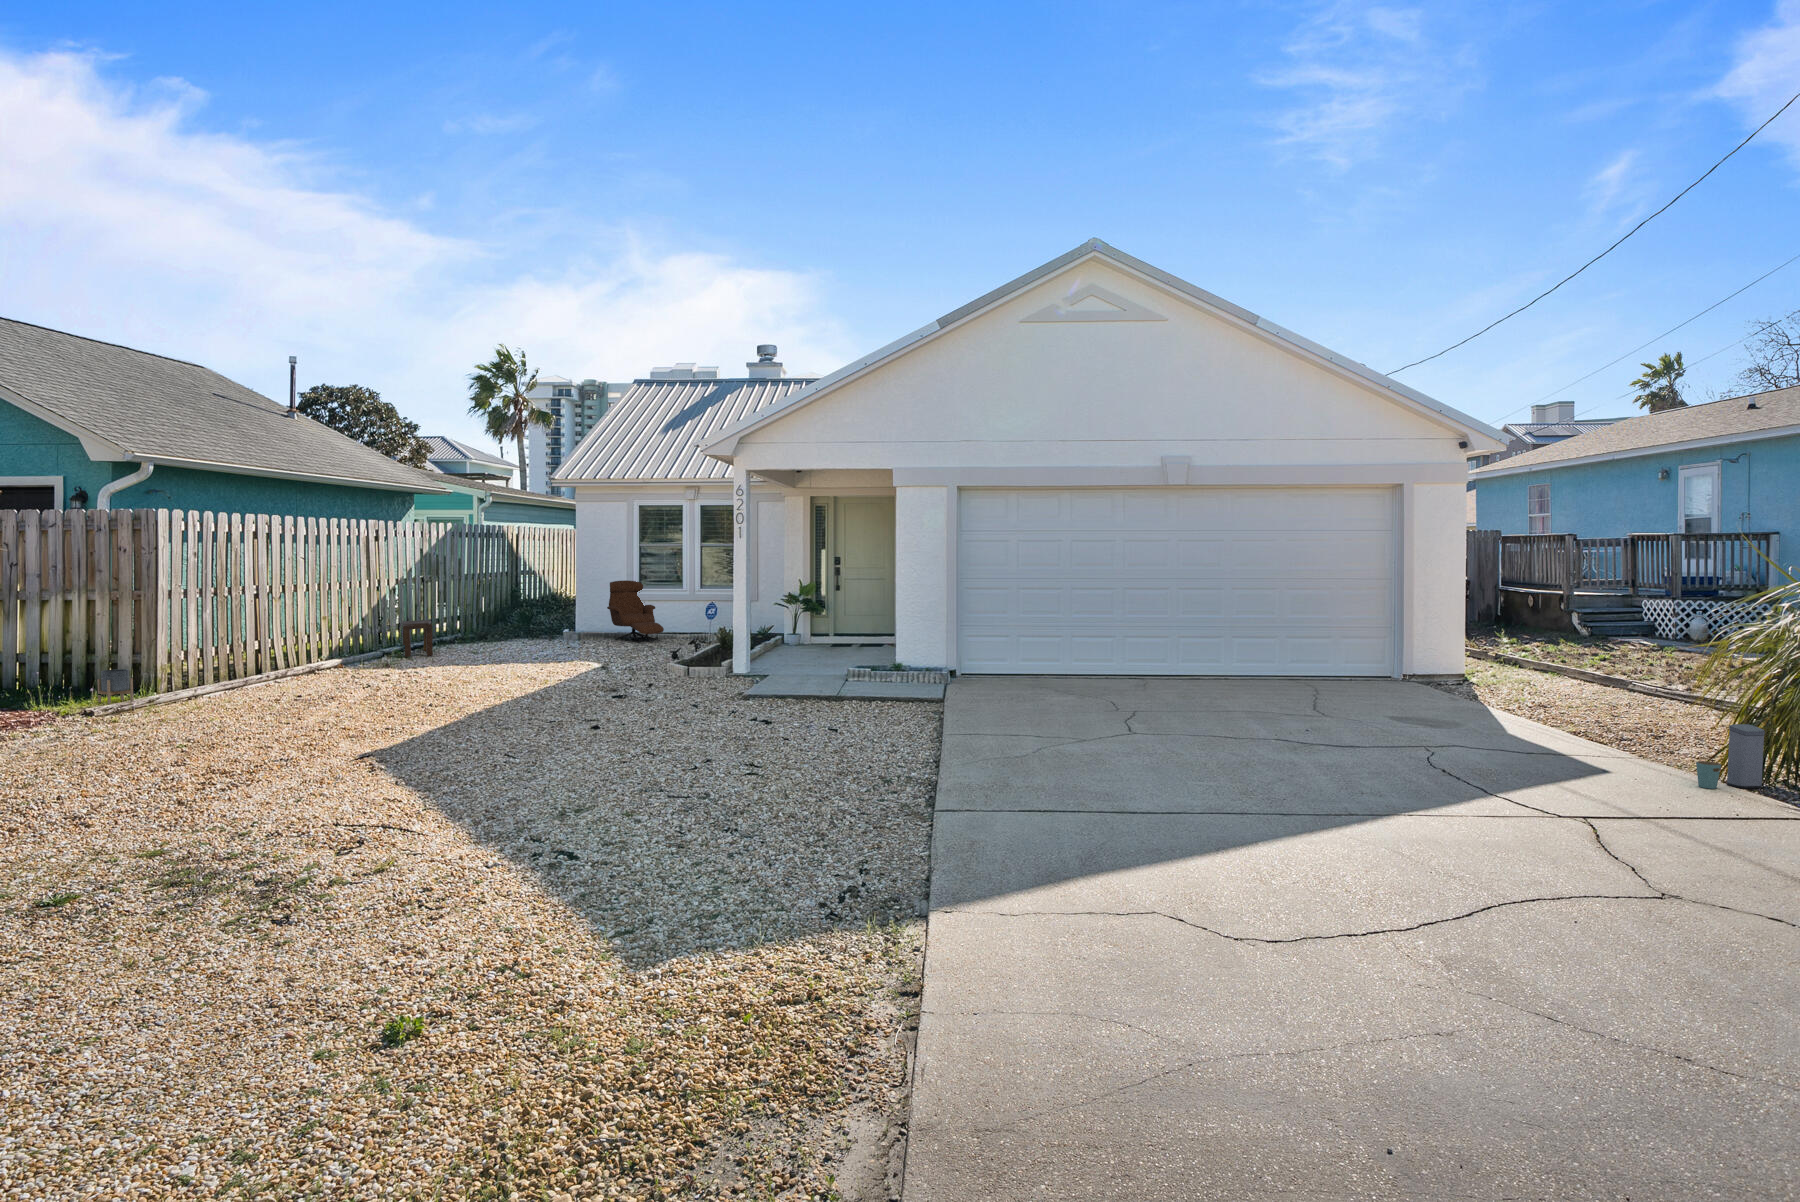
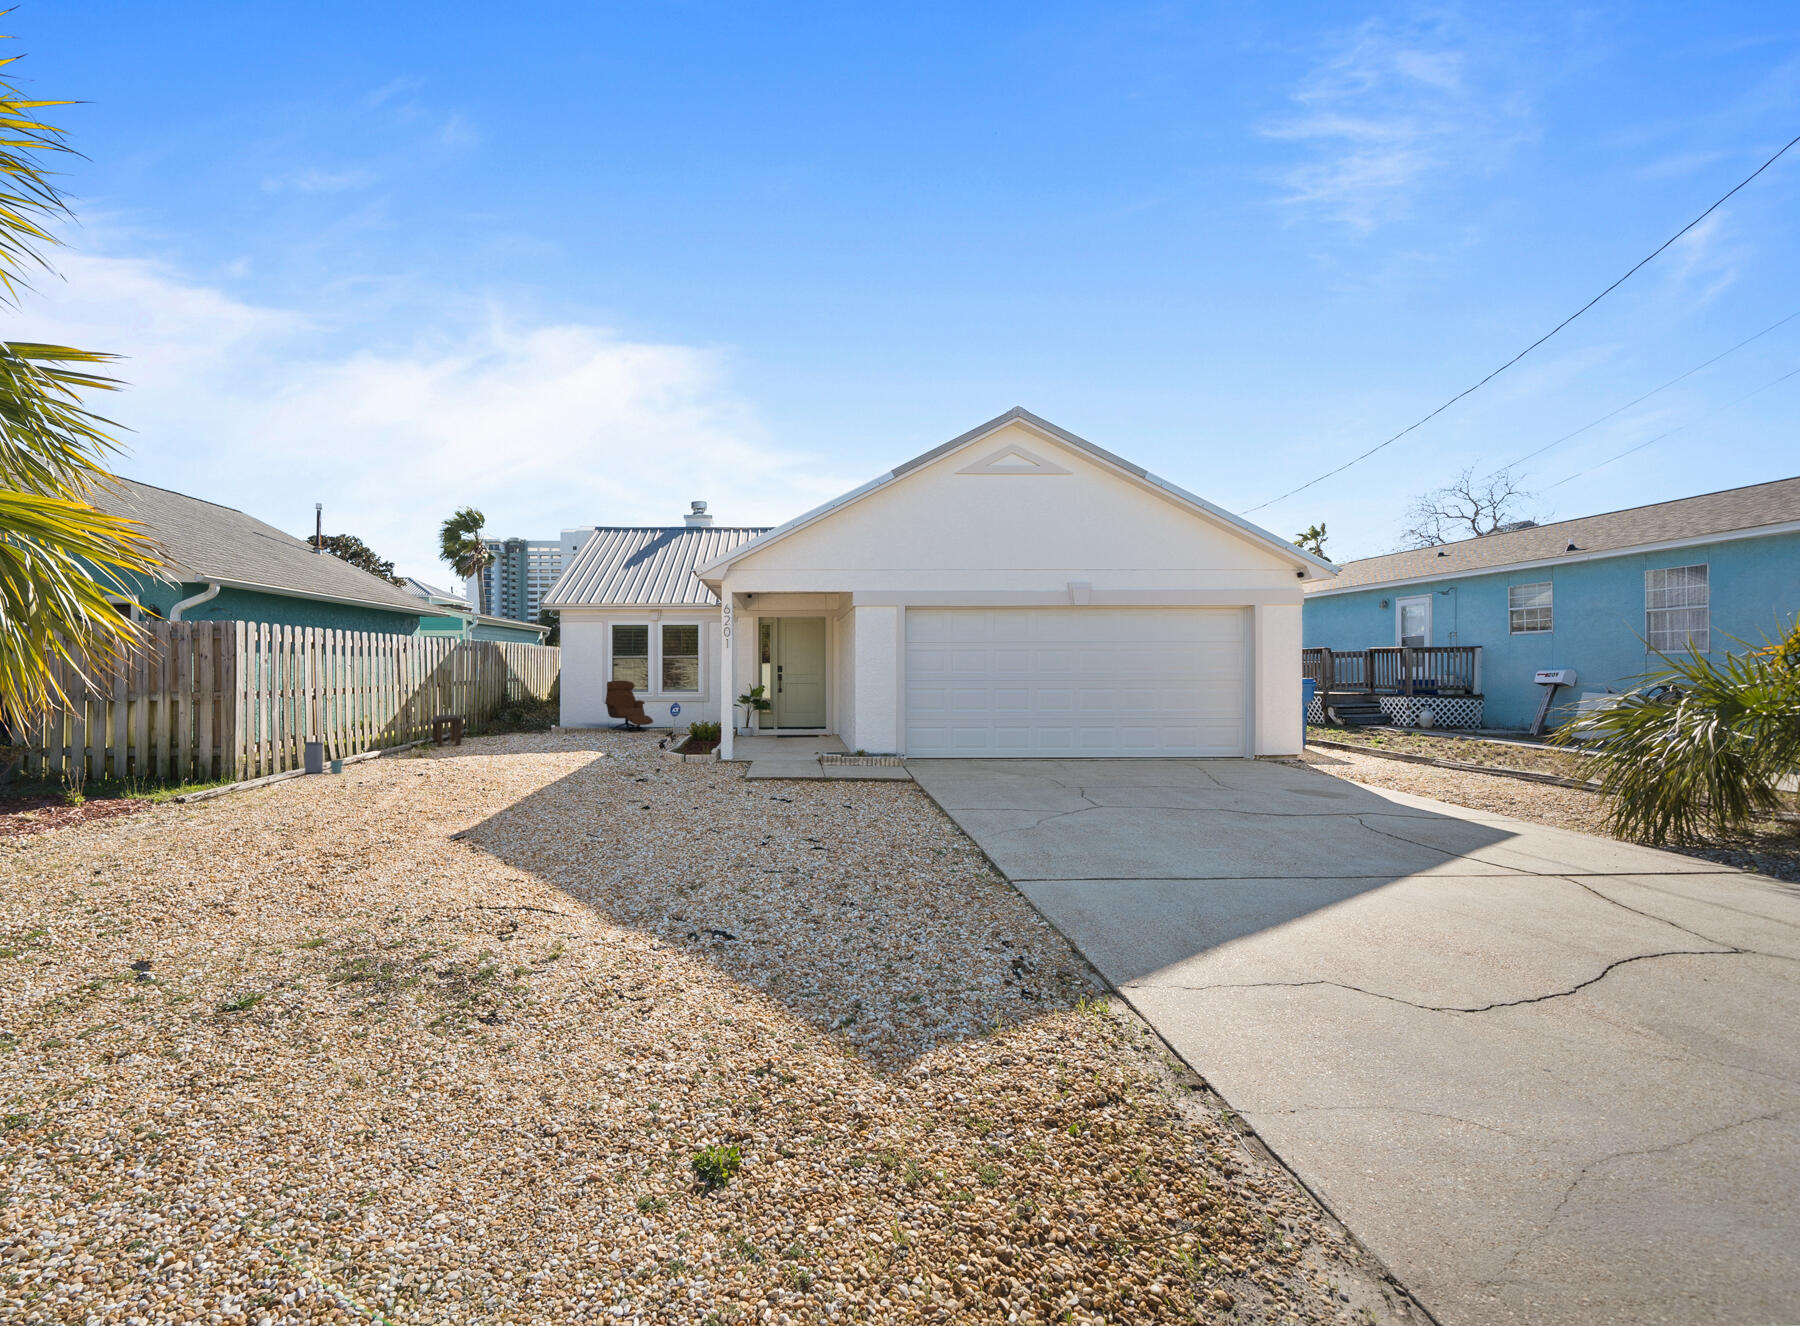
planter: present [97,669,133,704] -> none [177,764,210,795]
trash can: present [1696,724,1765,789] -> present [305,742,343,774]

